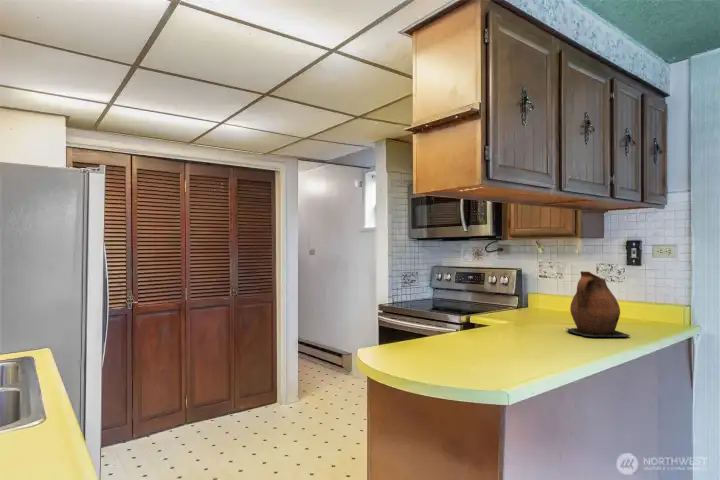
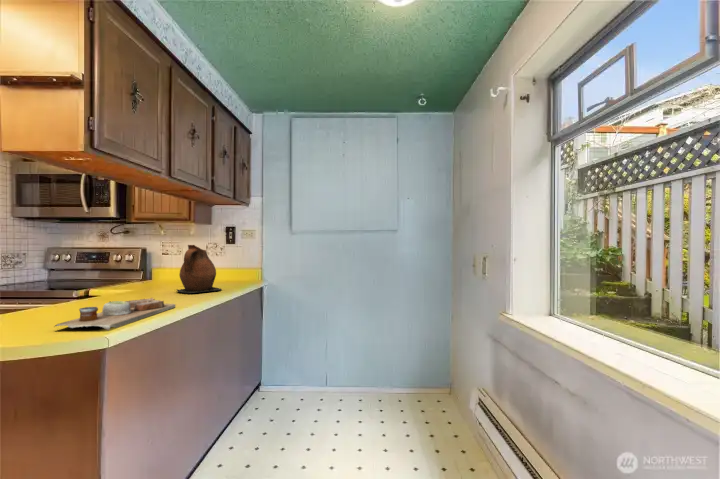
cutting board: none [465,339,575,374] -> present [55,298,175,330]

